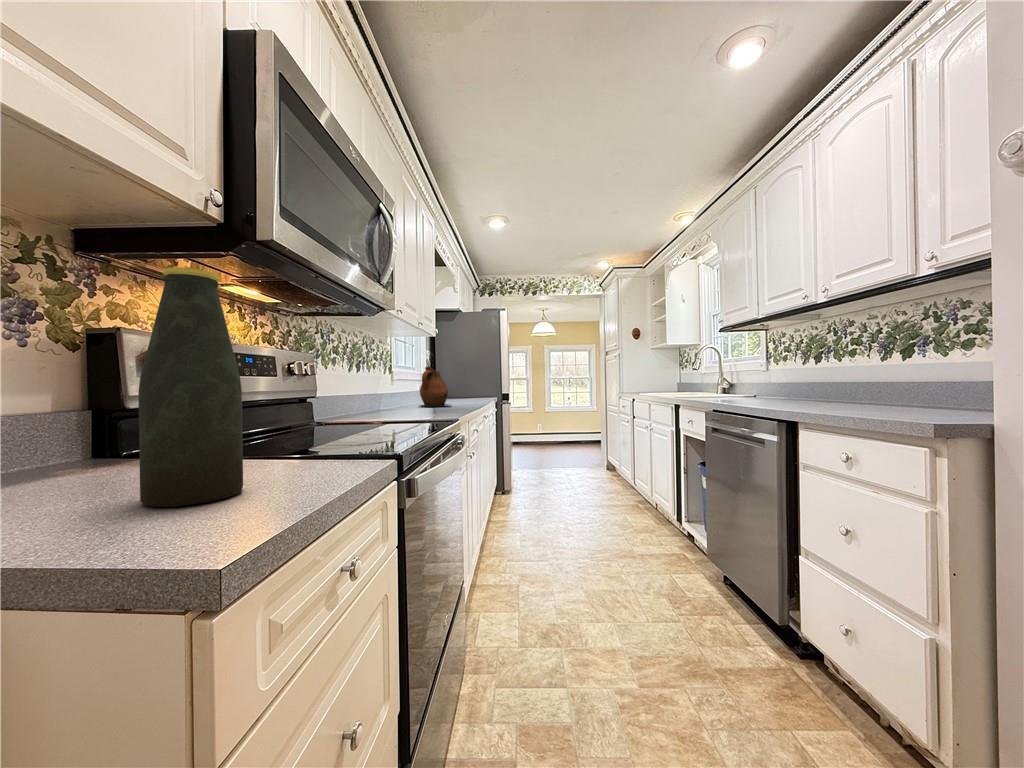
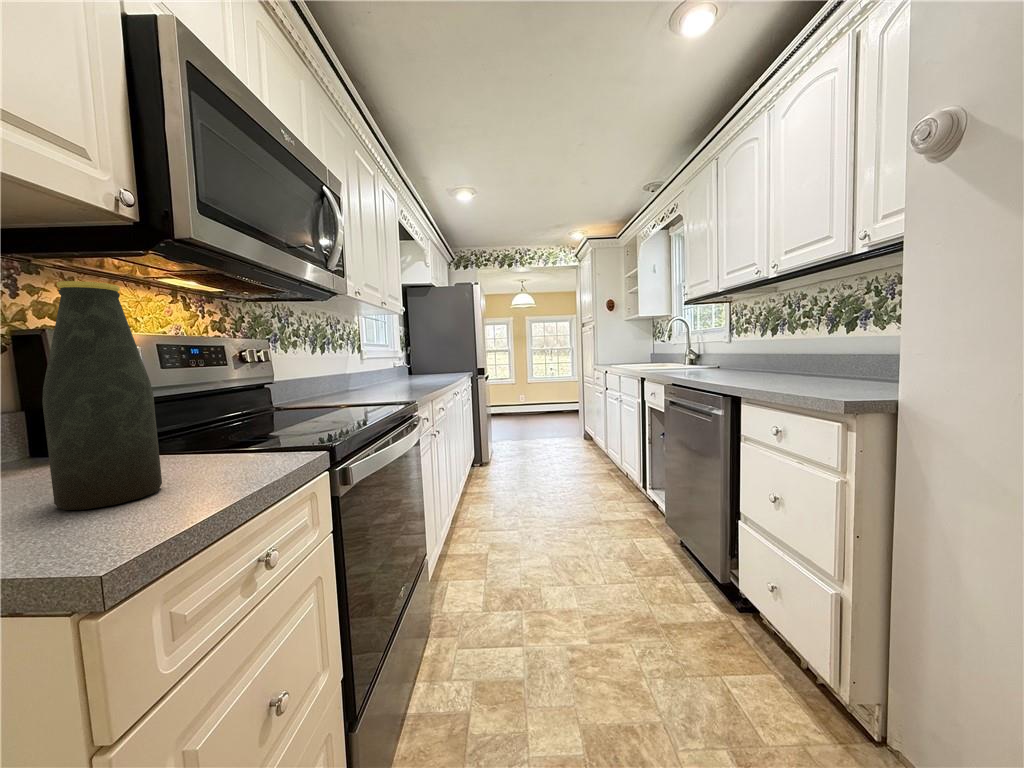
ceramic pitcher: present [419,367,451,406] -> none [387,346,422,385]

